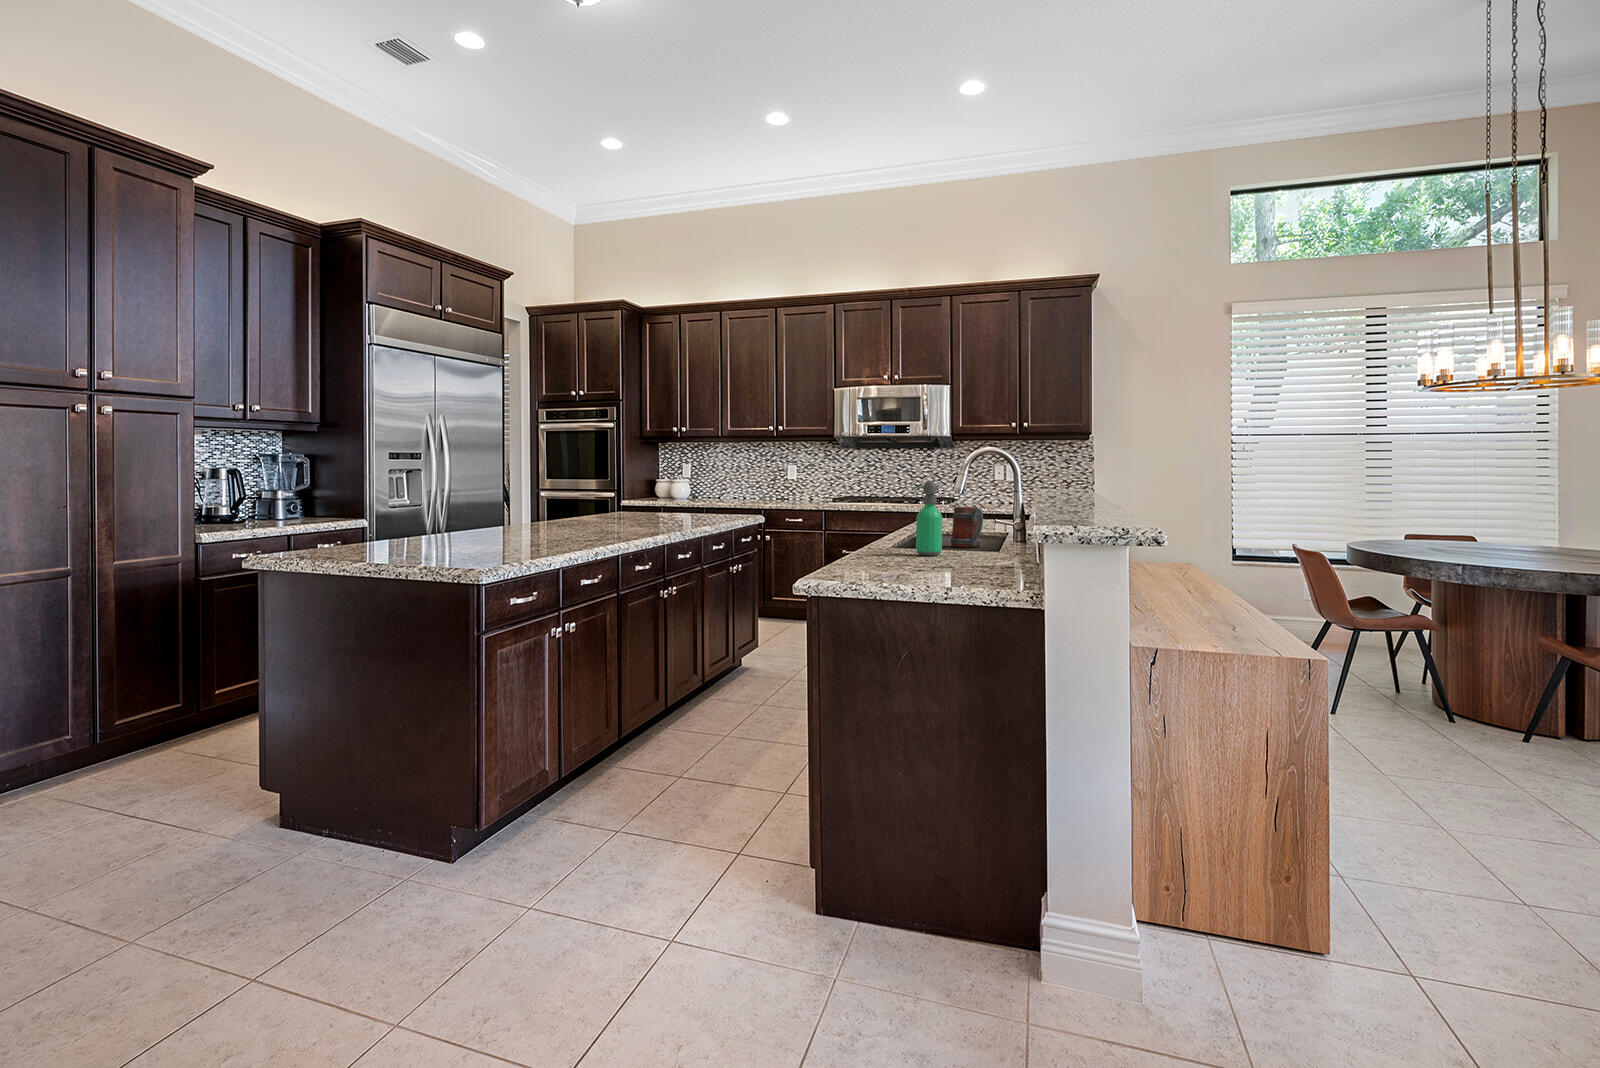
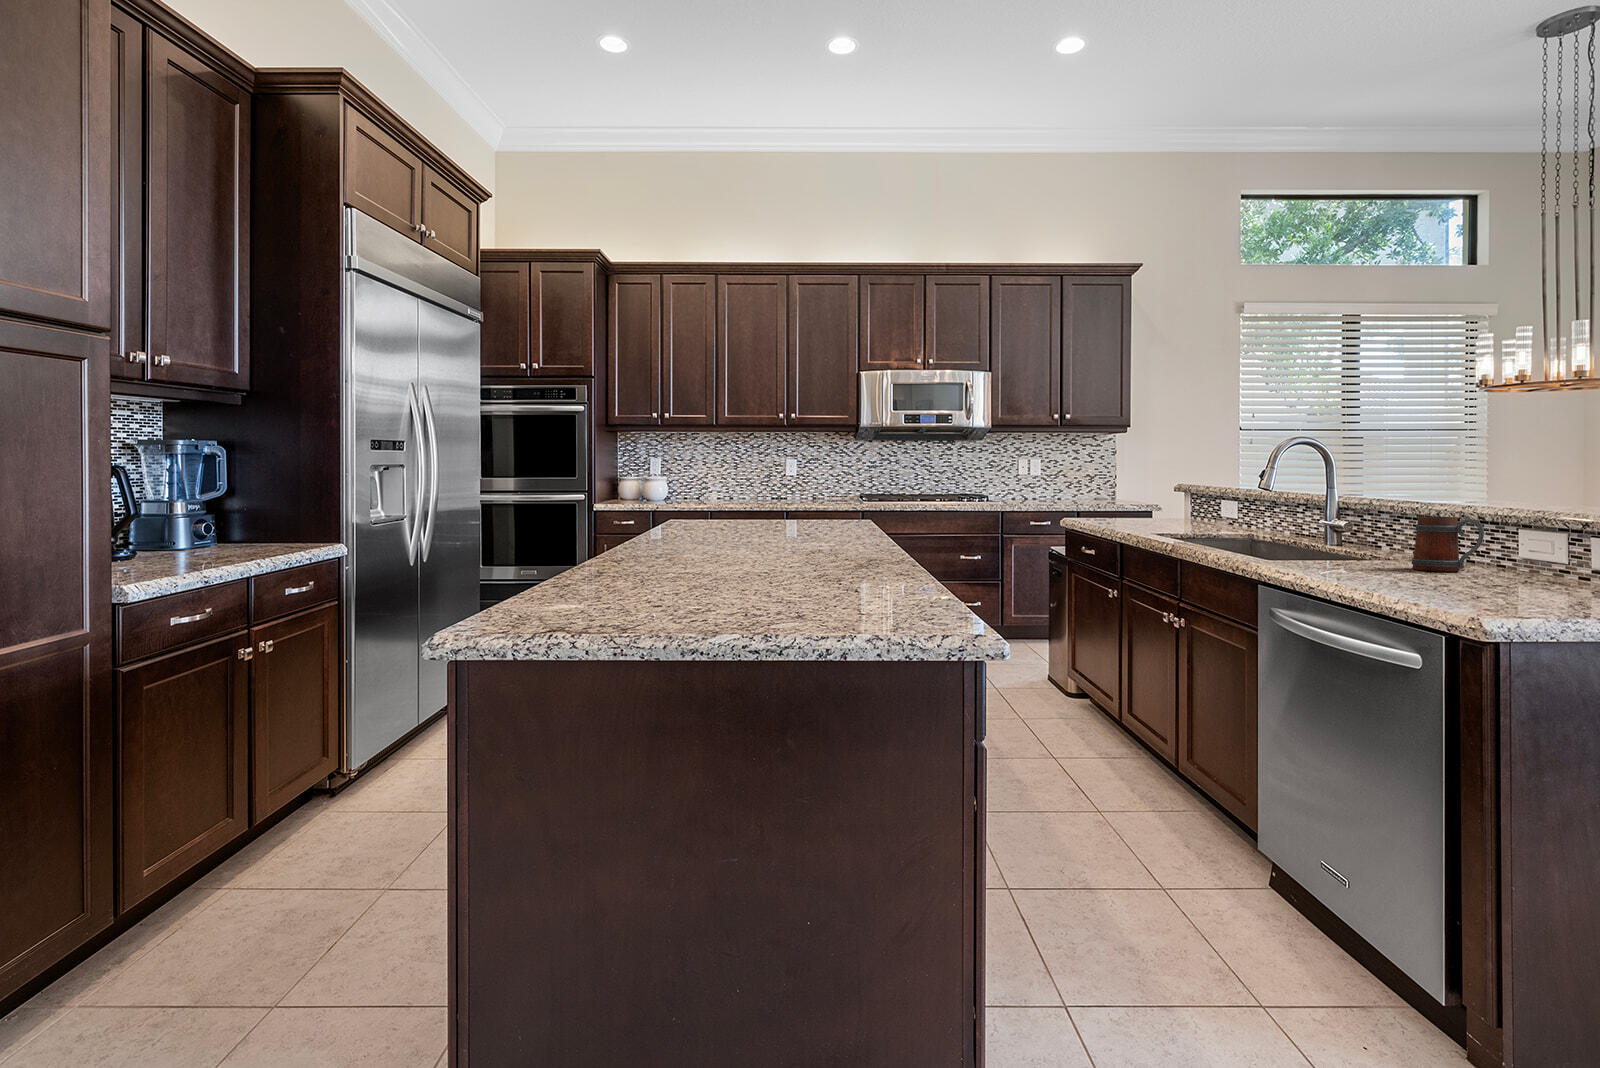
soap dispenser: present [912,481,942,556] -> none [1506,484,1557,591]

